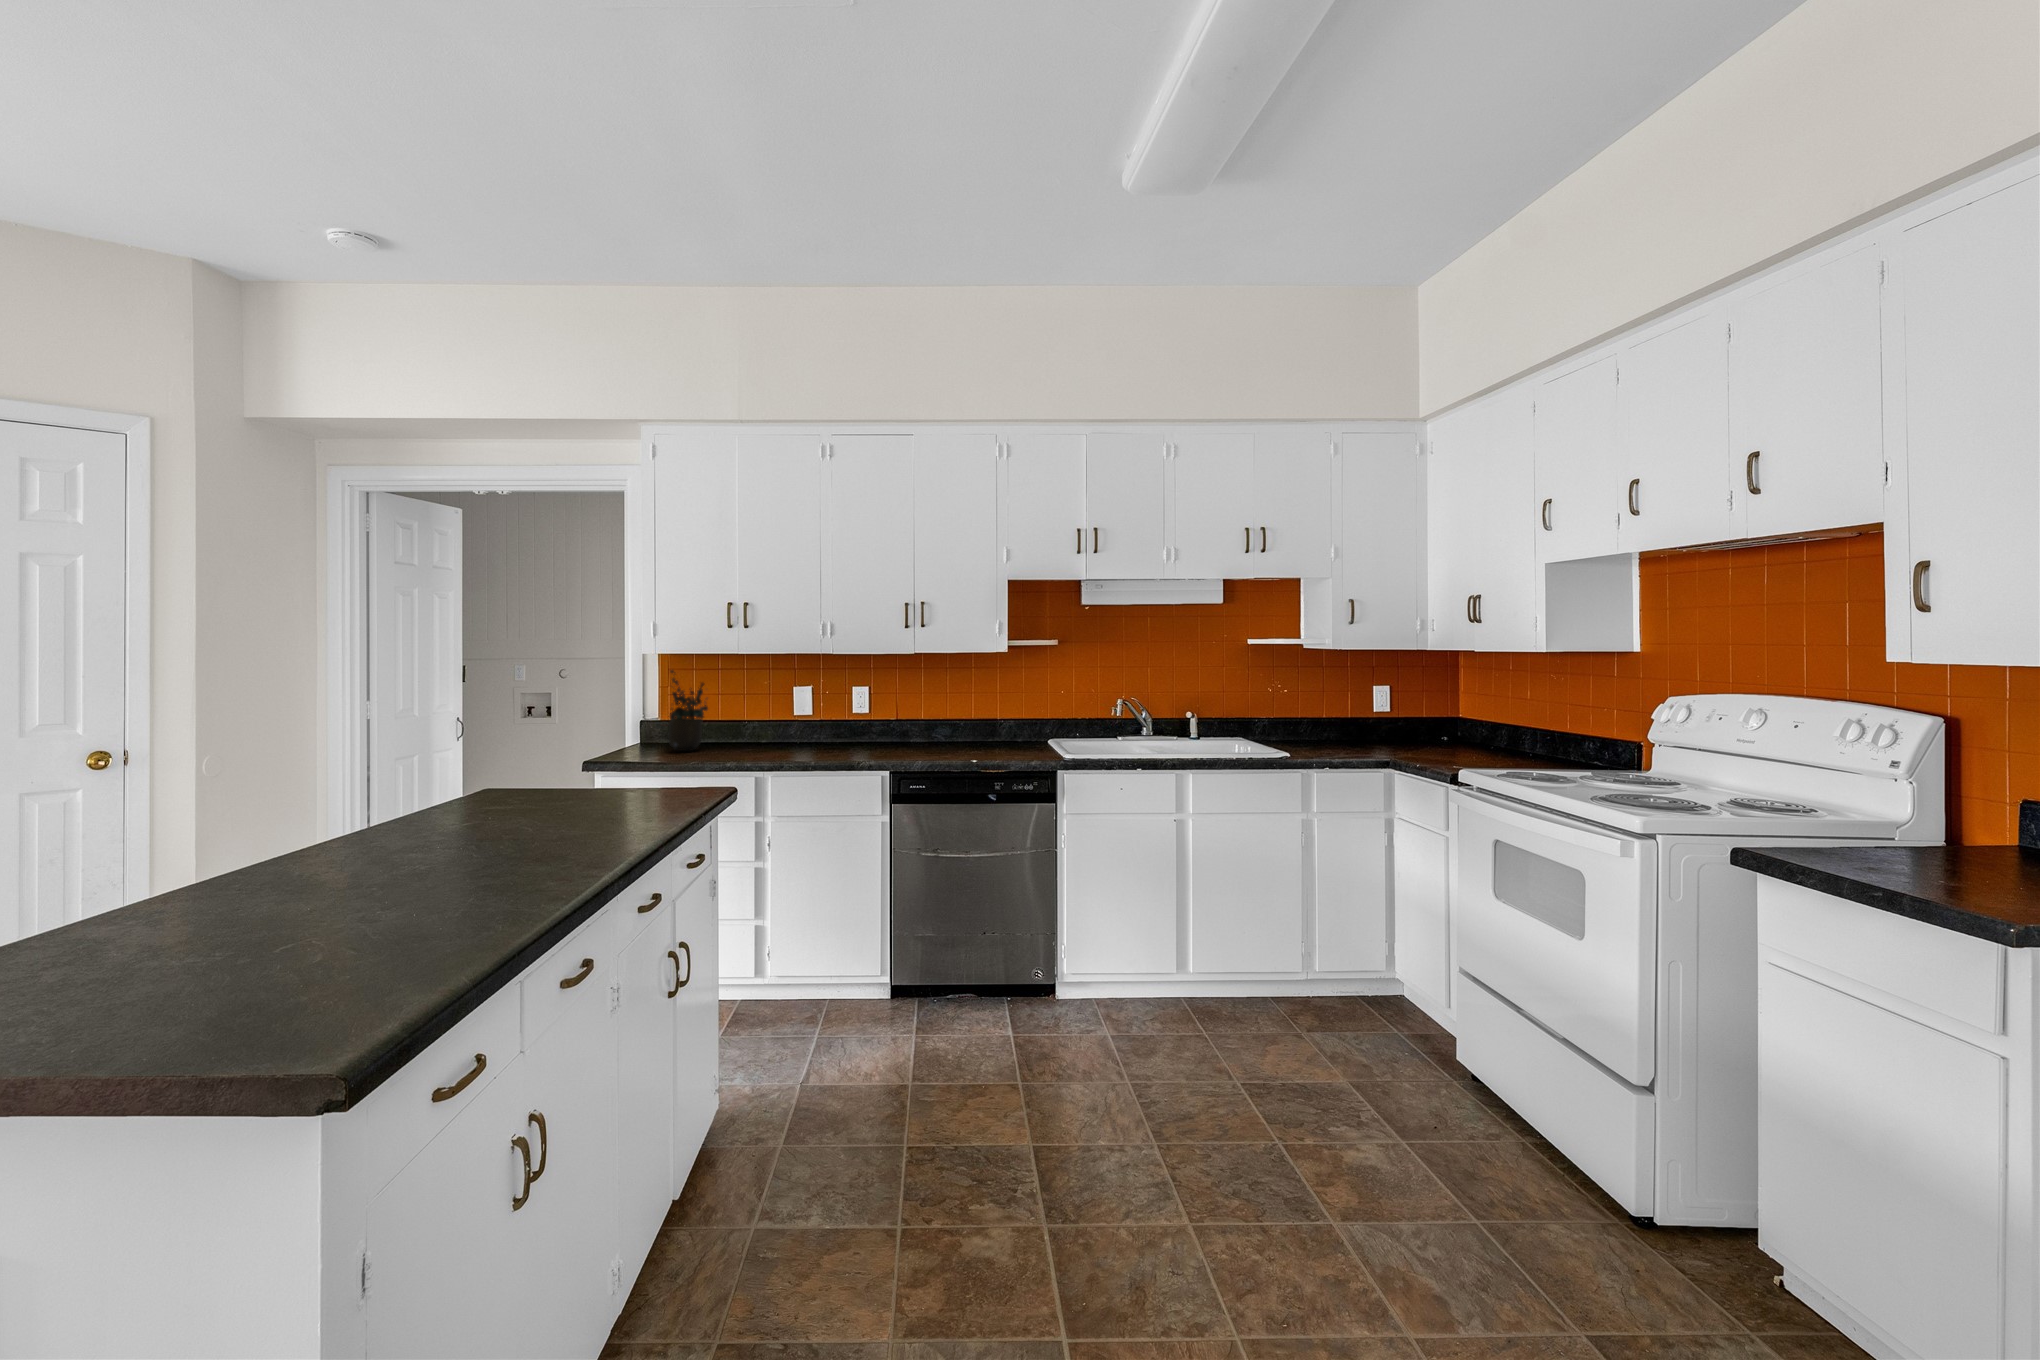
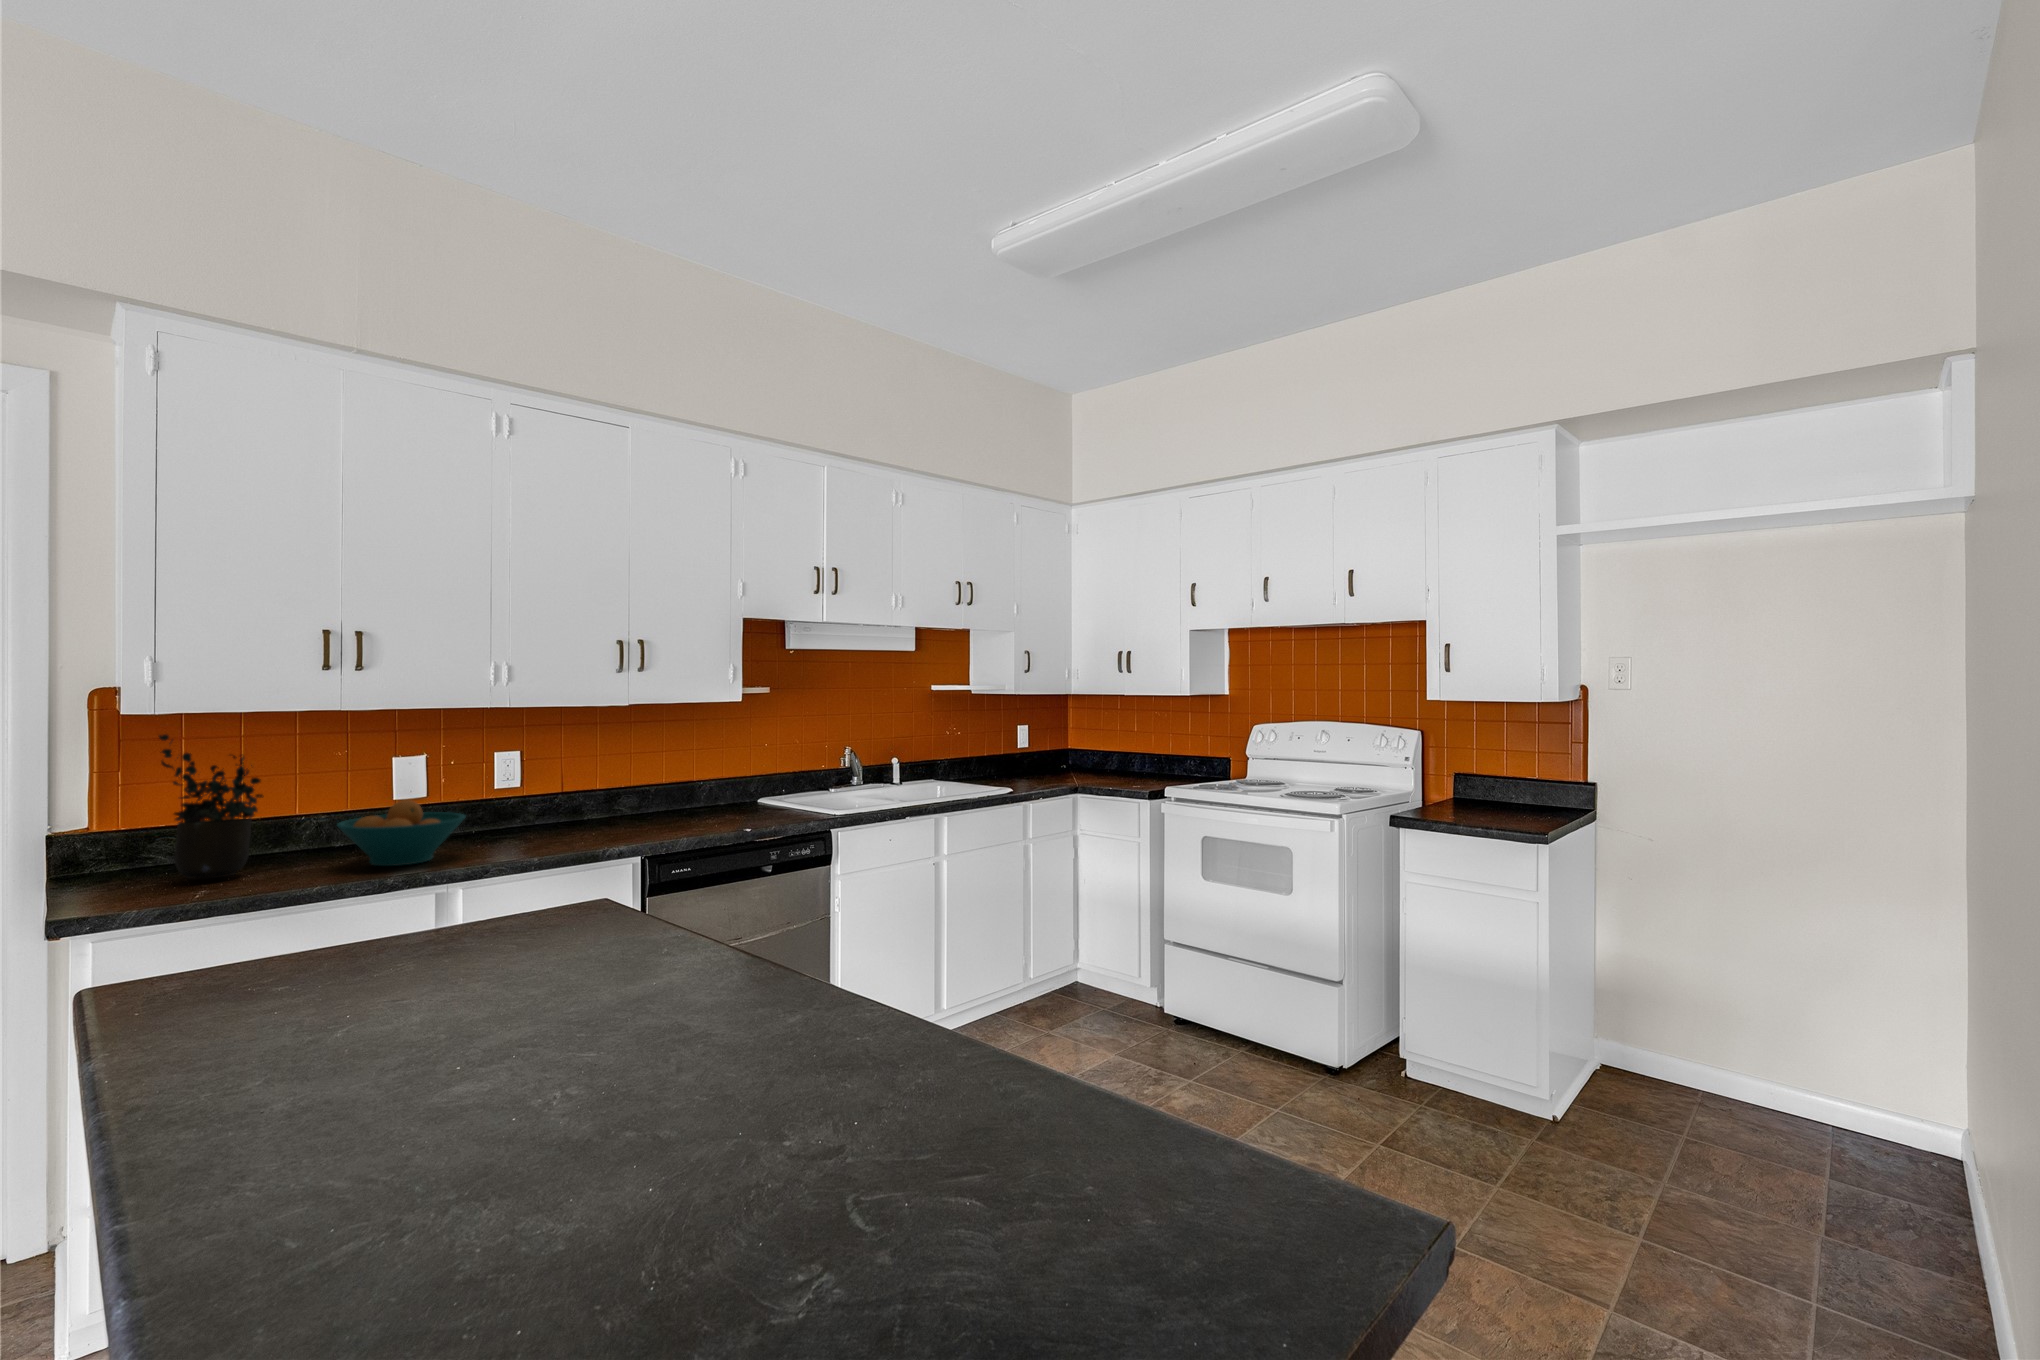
fruit bowl: none [725,715,794,755] -> present [337,800,466,866]

